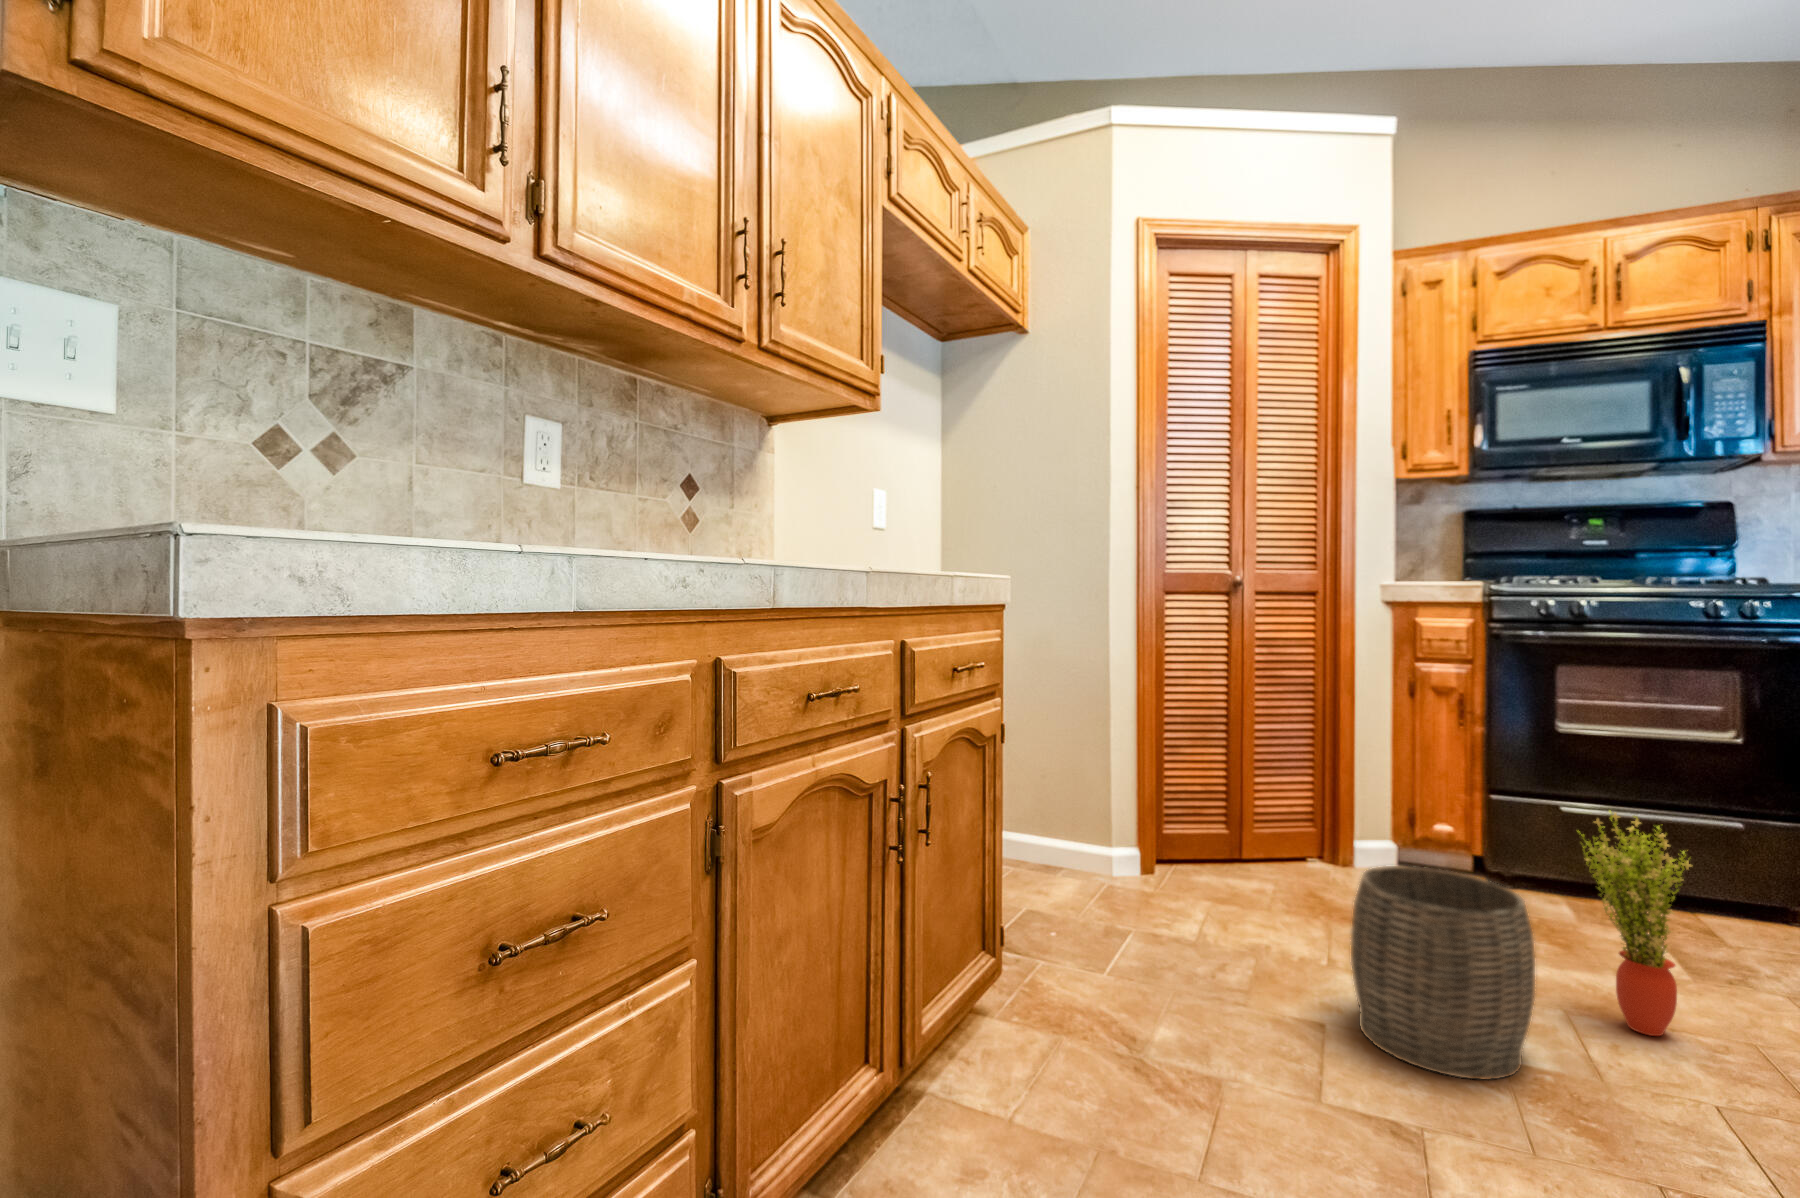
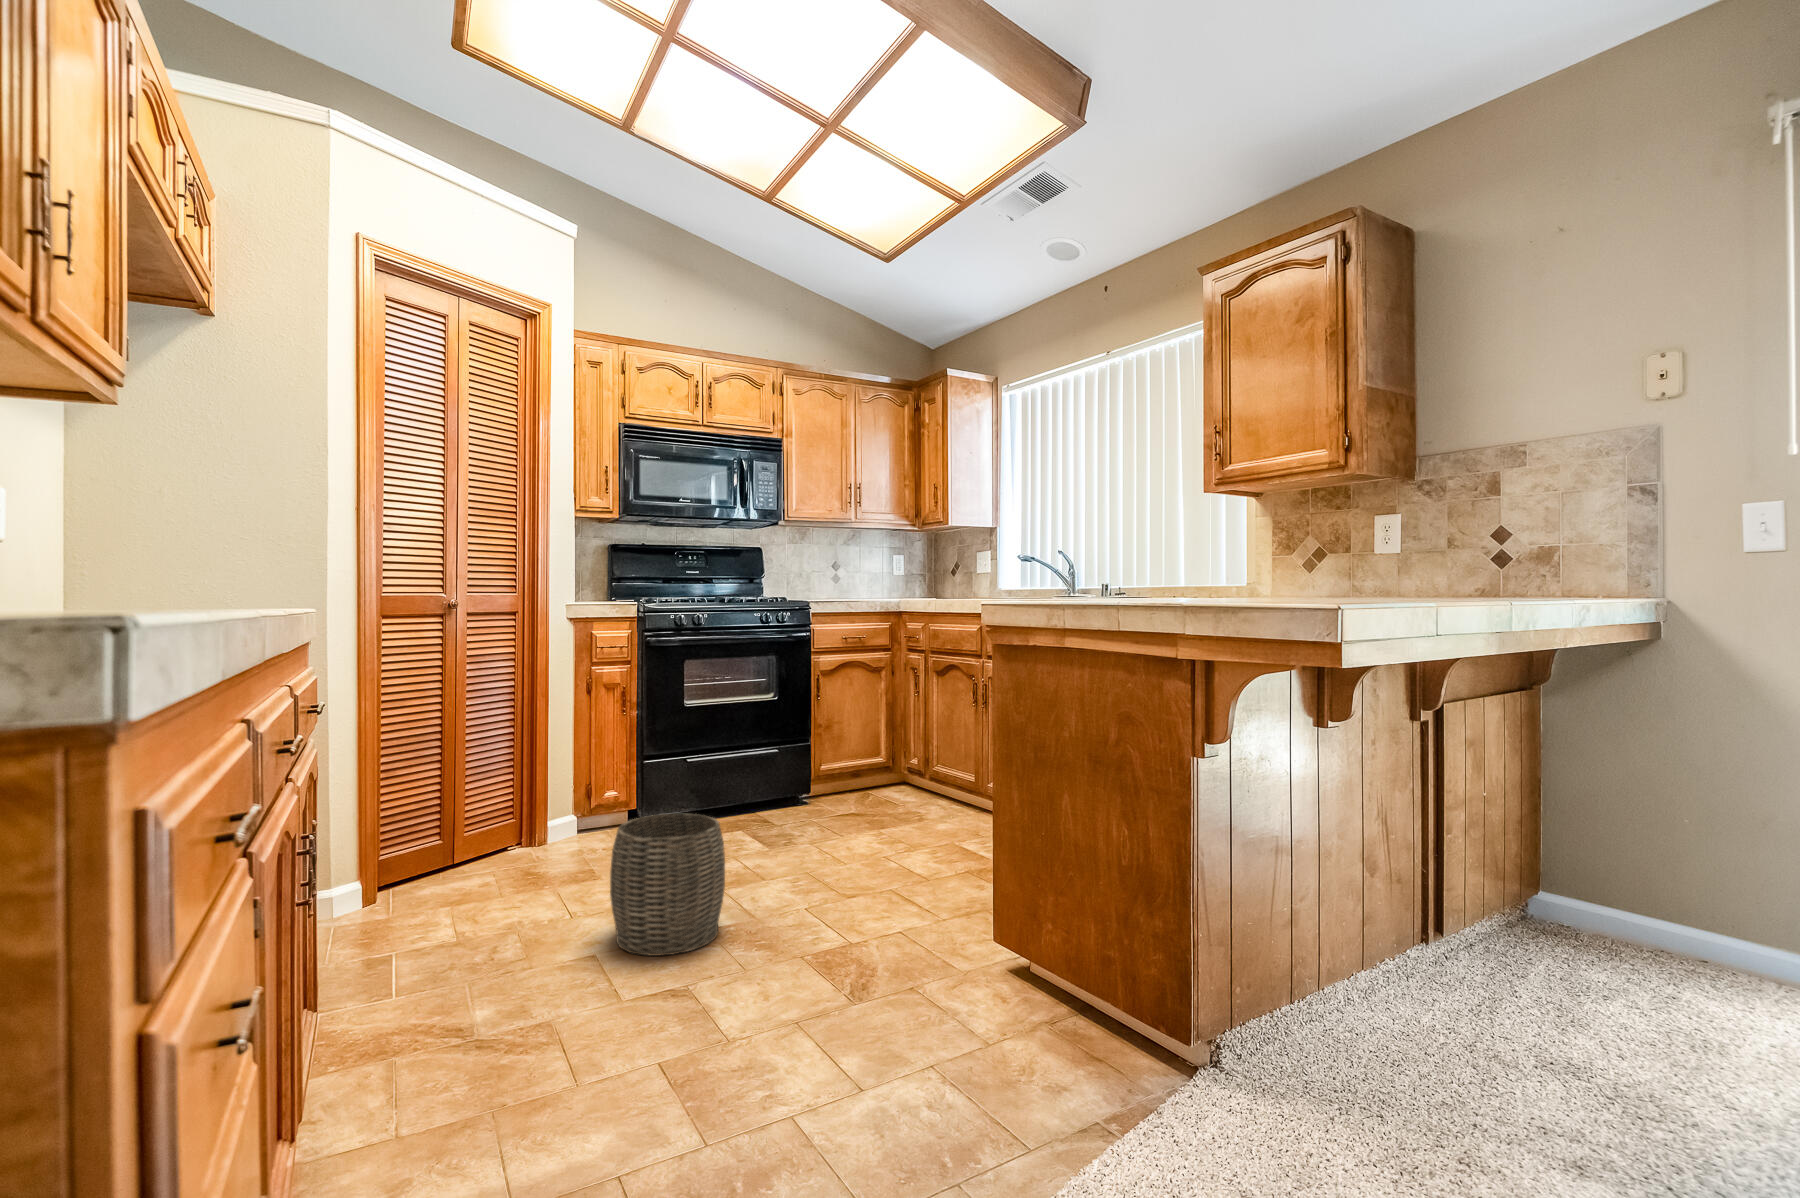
potted plant: present [1580,811,1691,1036] -> none [727,752,784,888]

